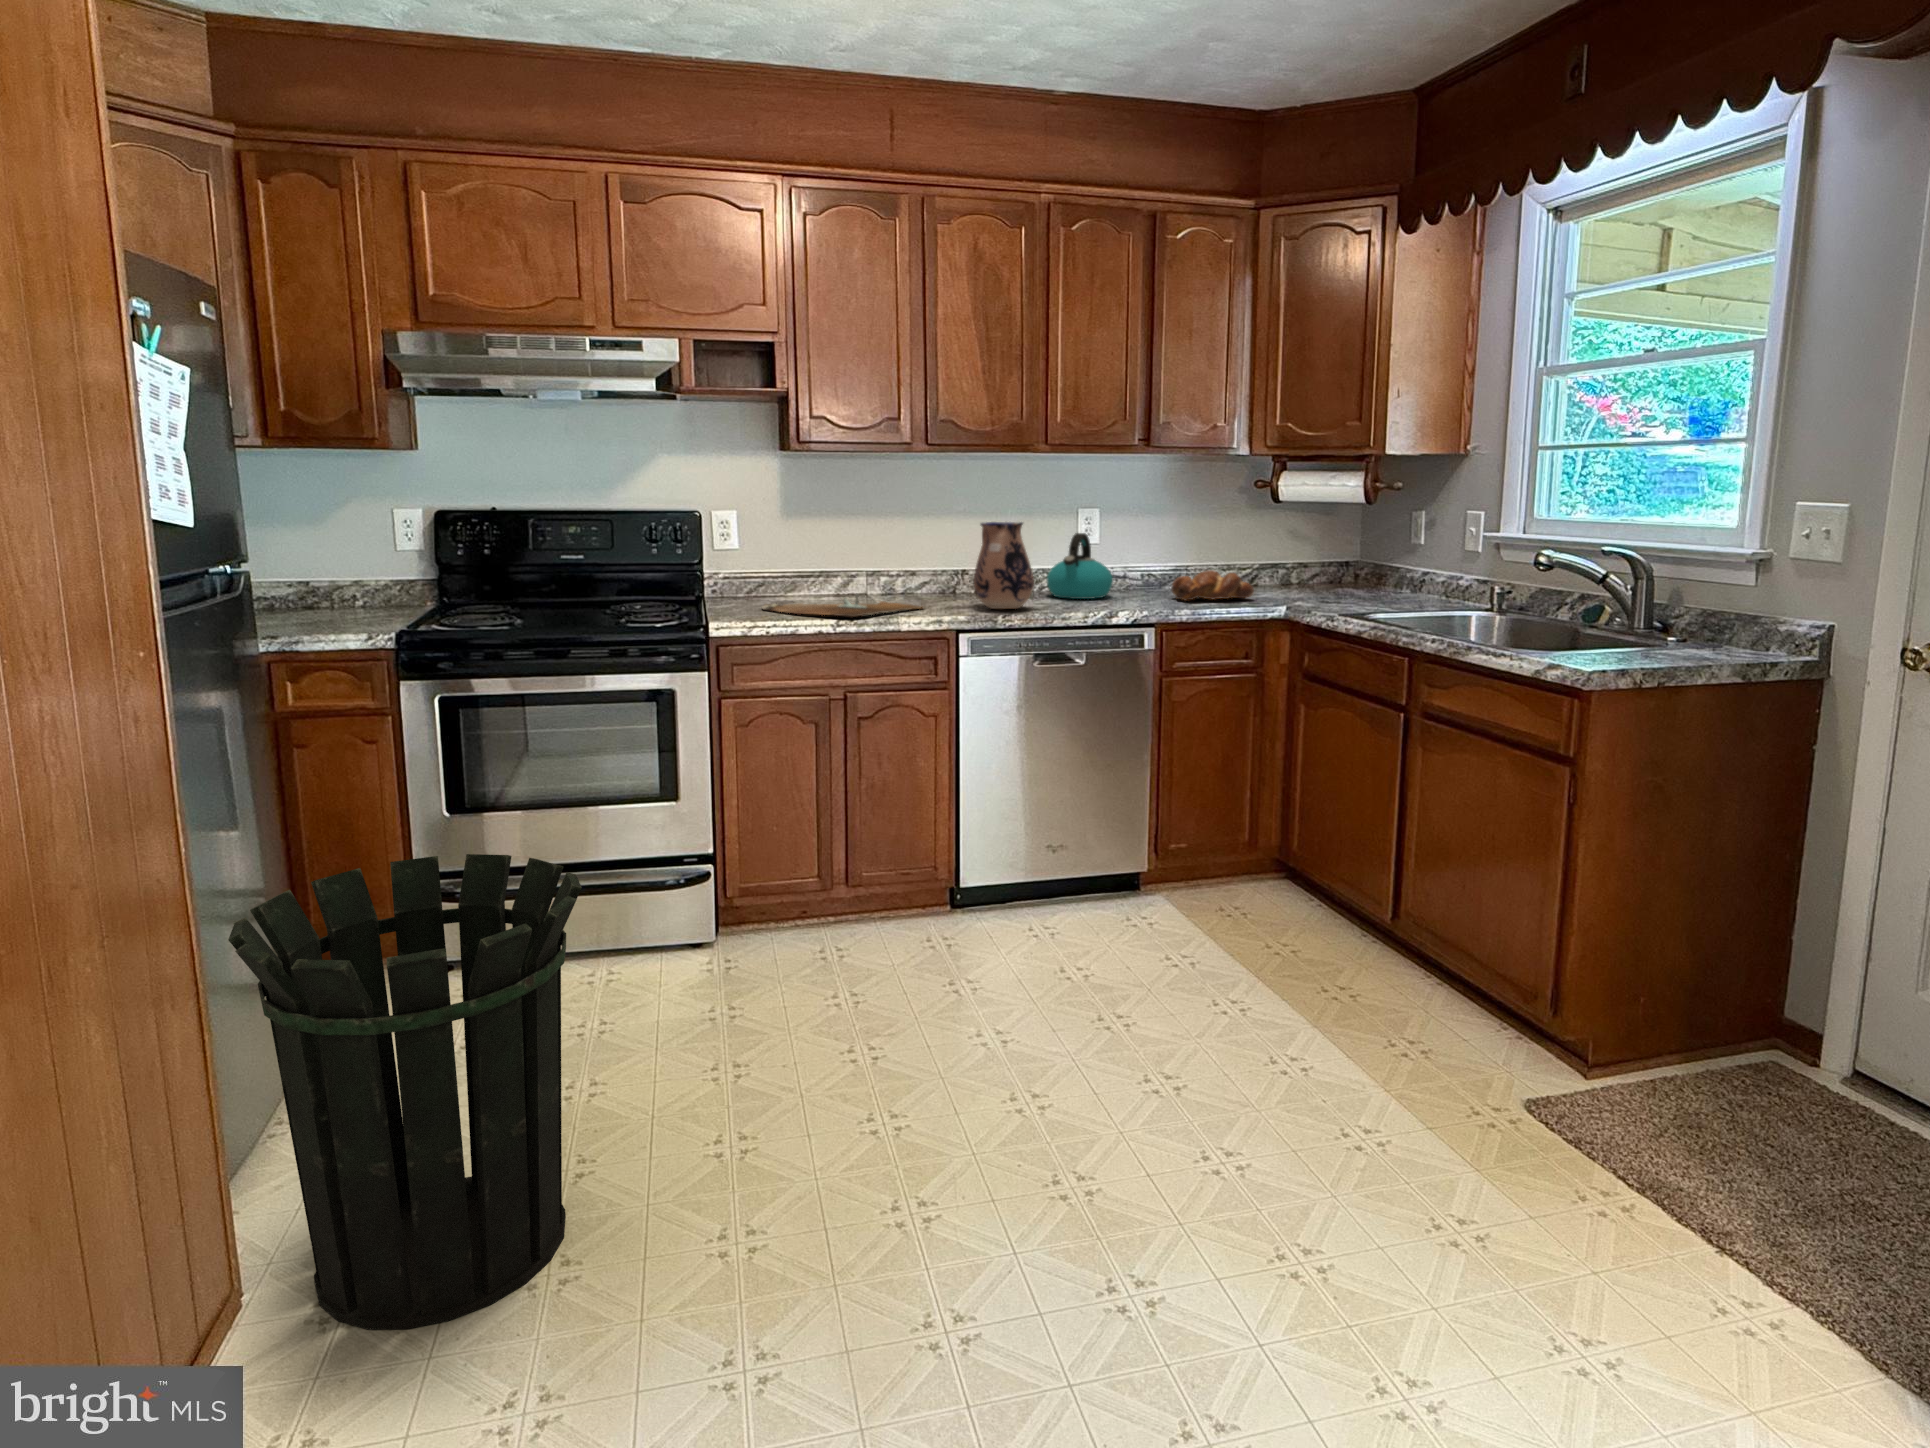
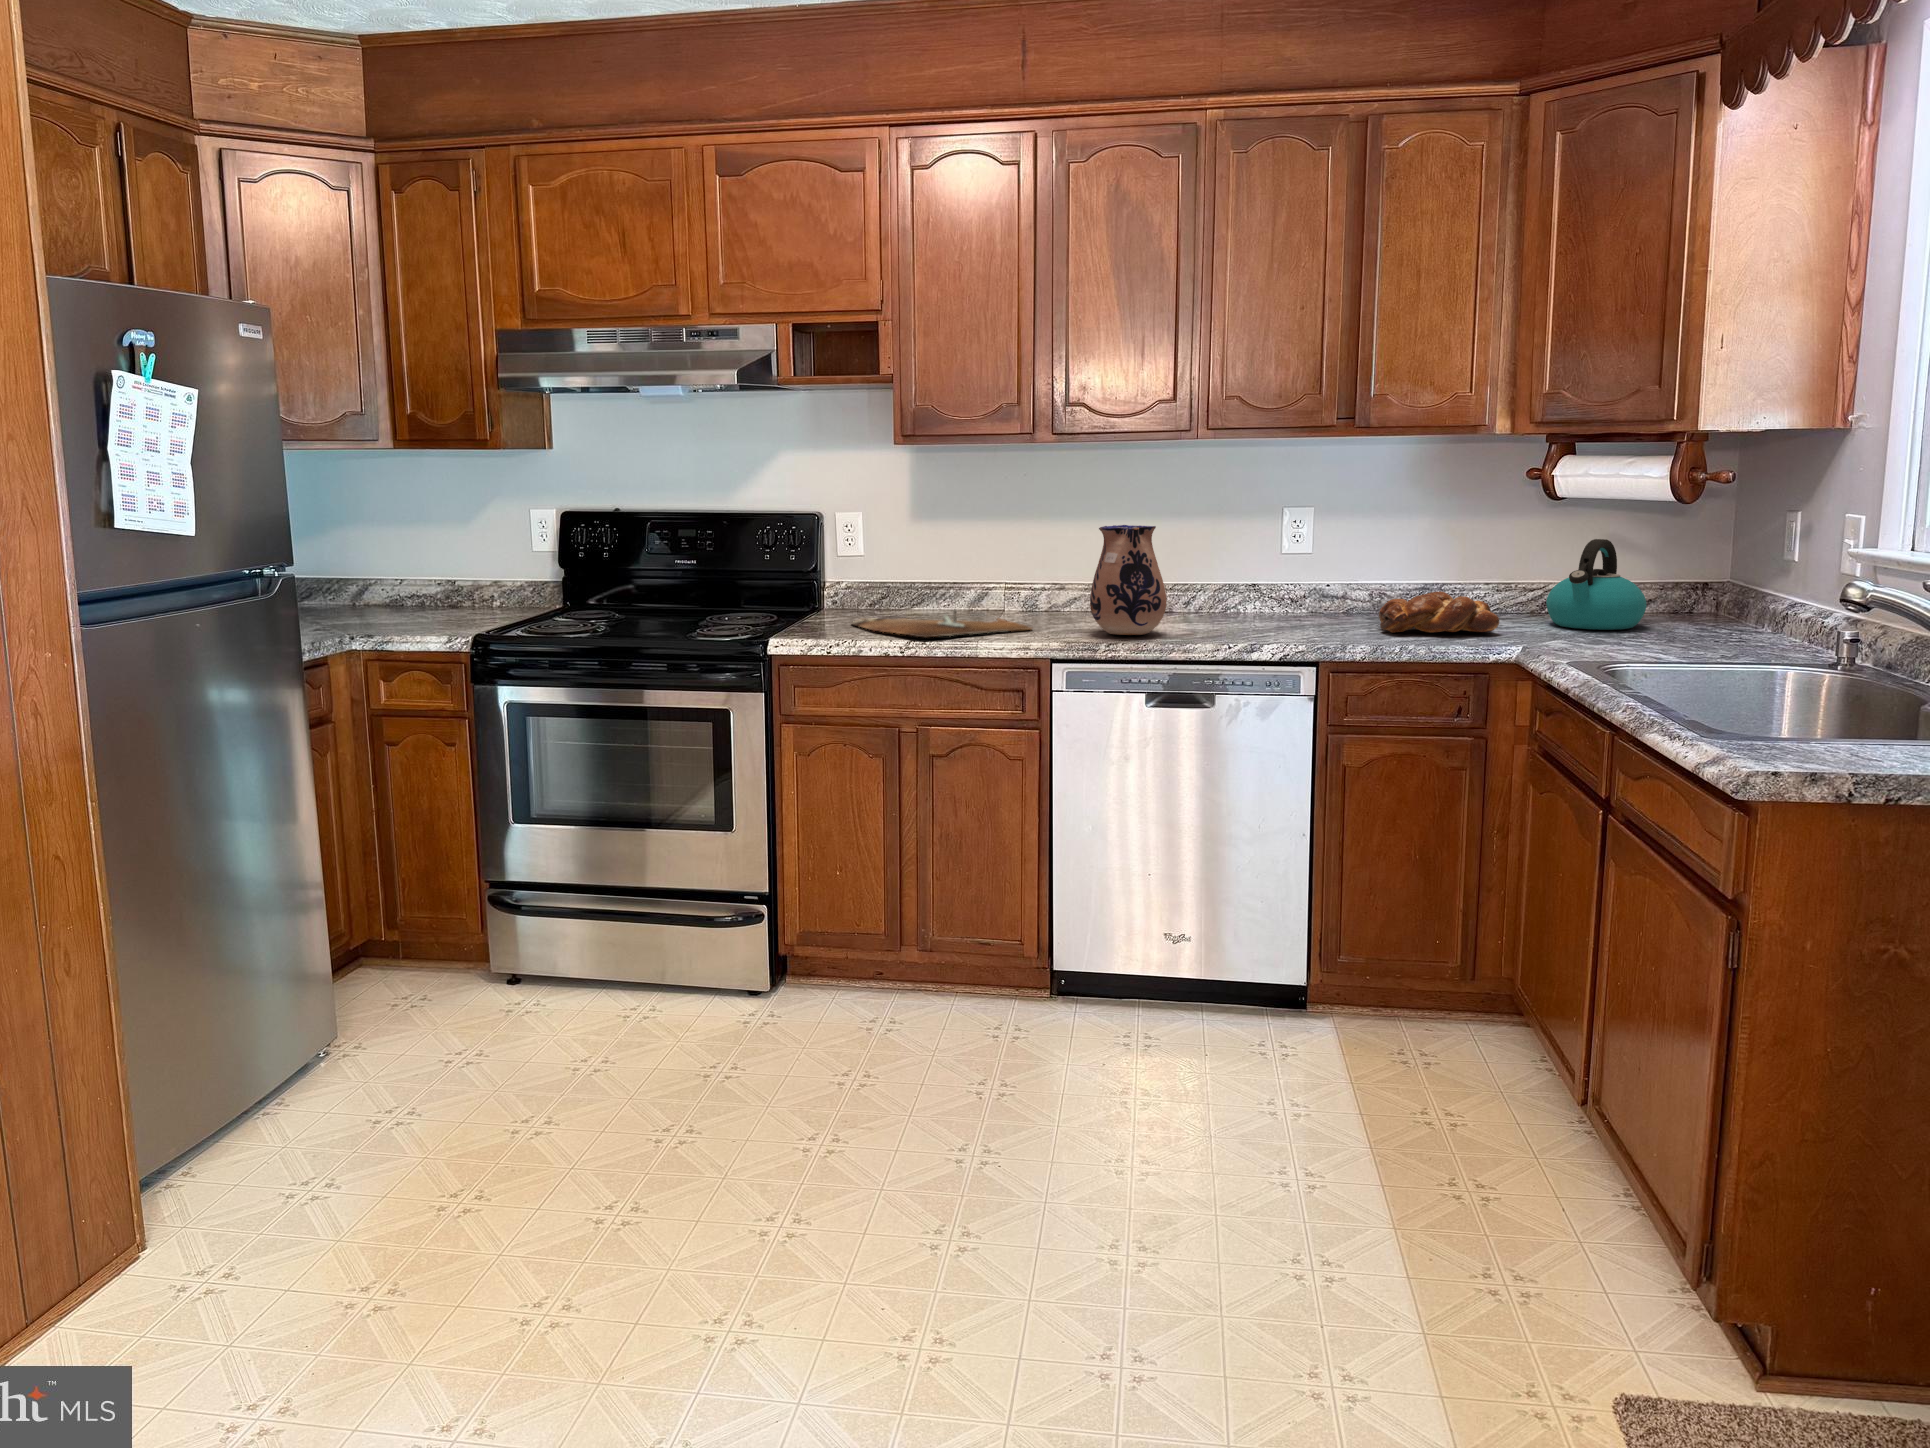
kettle: present [1047,533,1113,599] -> present [1546,539,1646,630]
waste bin: present [228,854,582,1329] -> none [106,862,434,1312]

